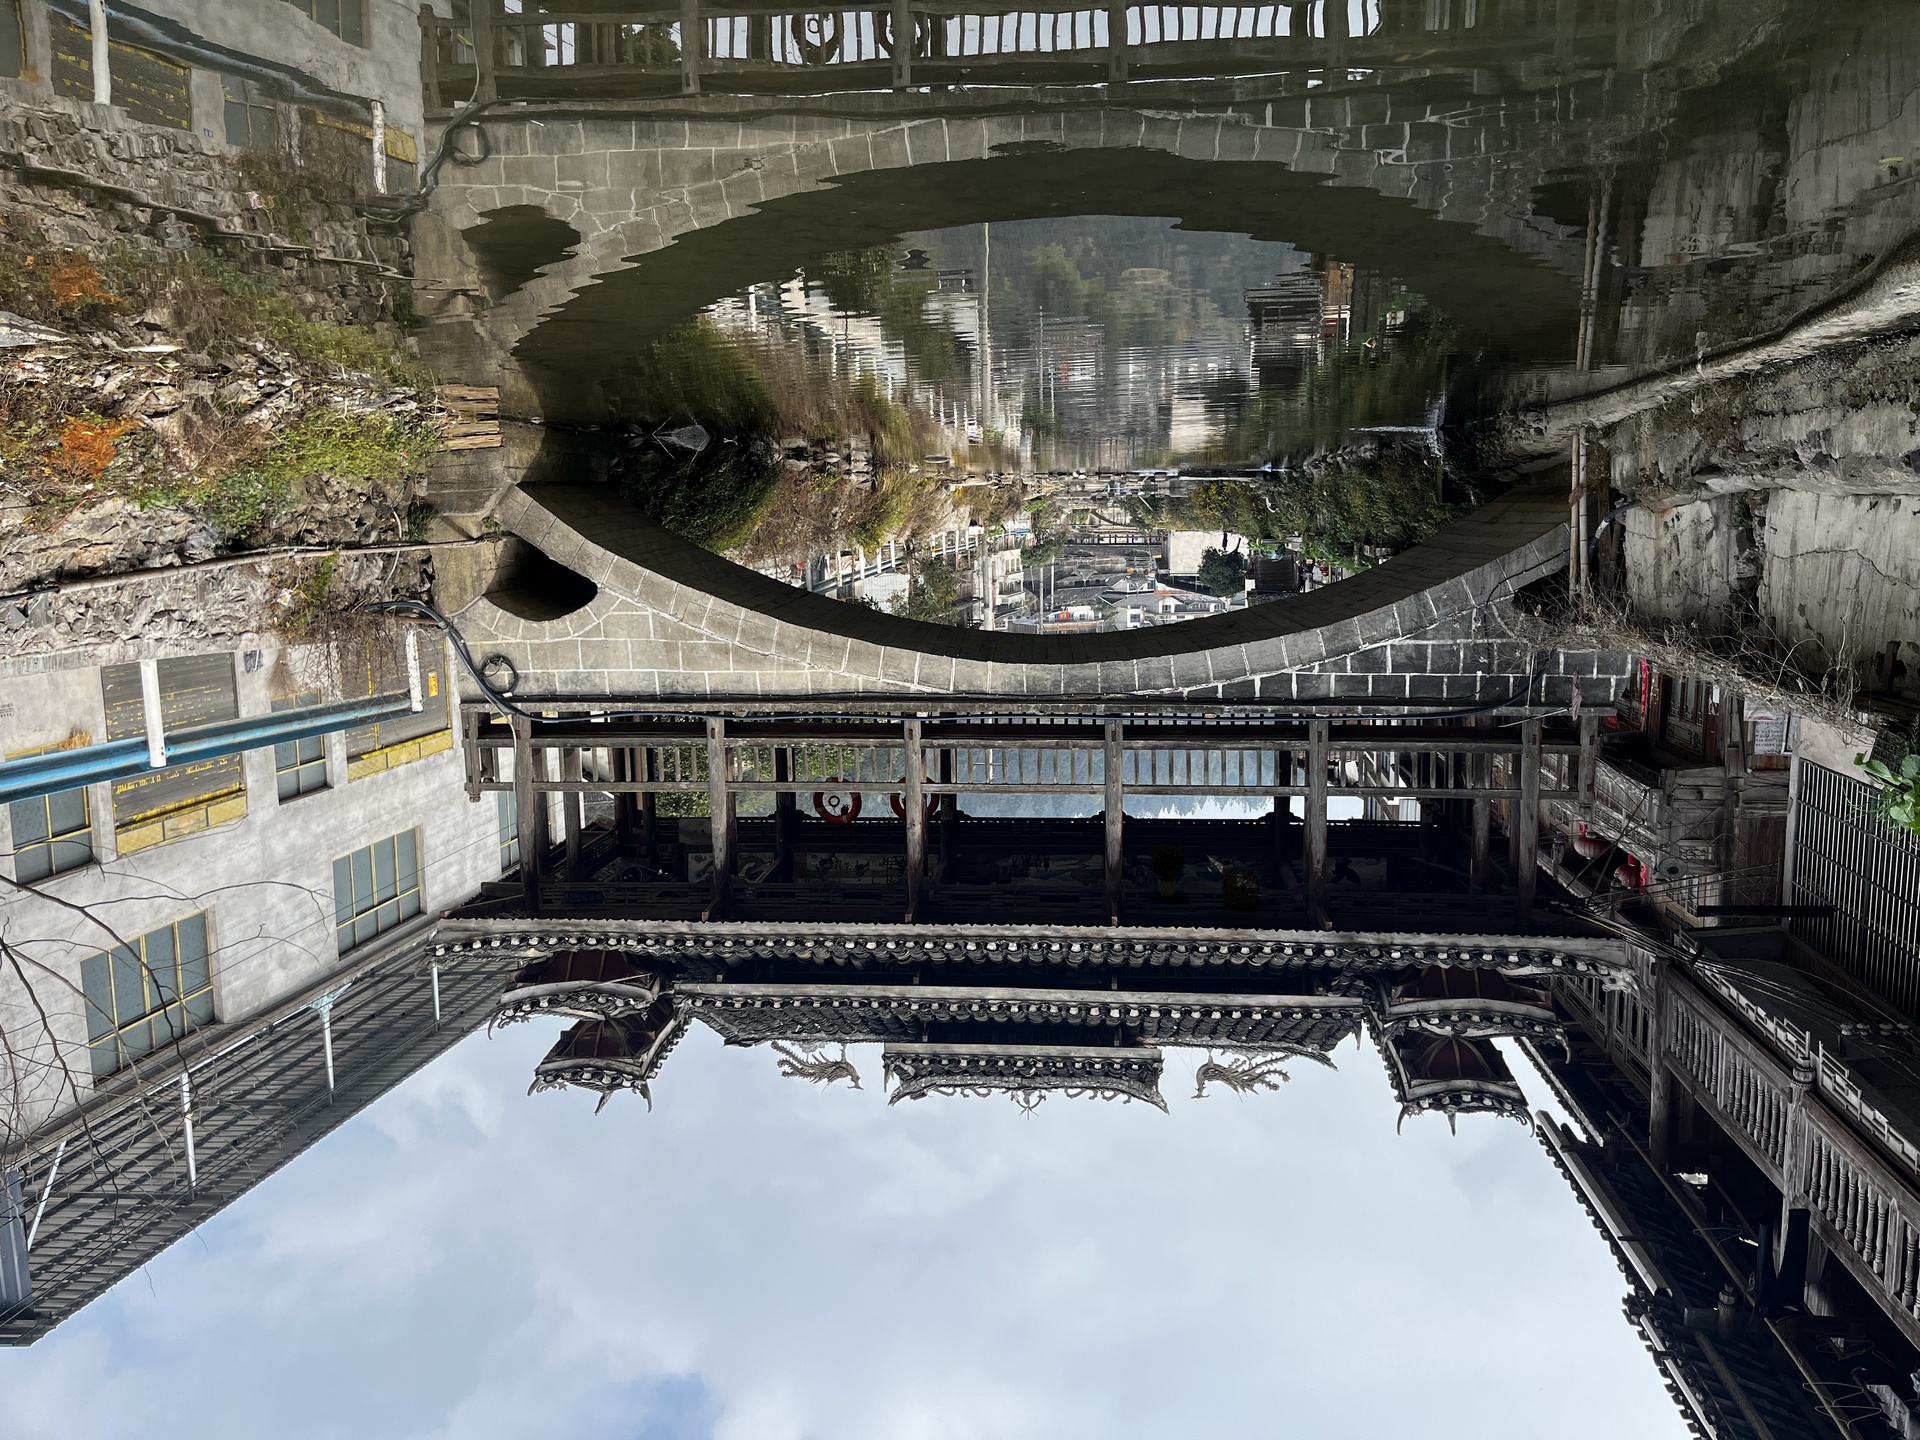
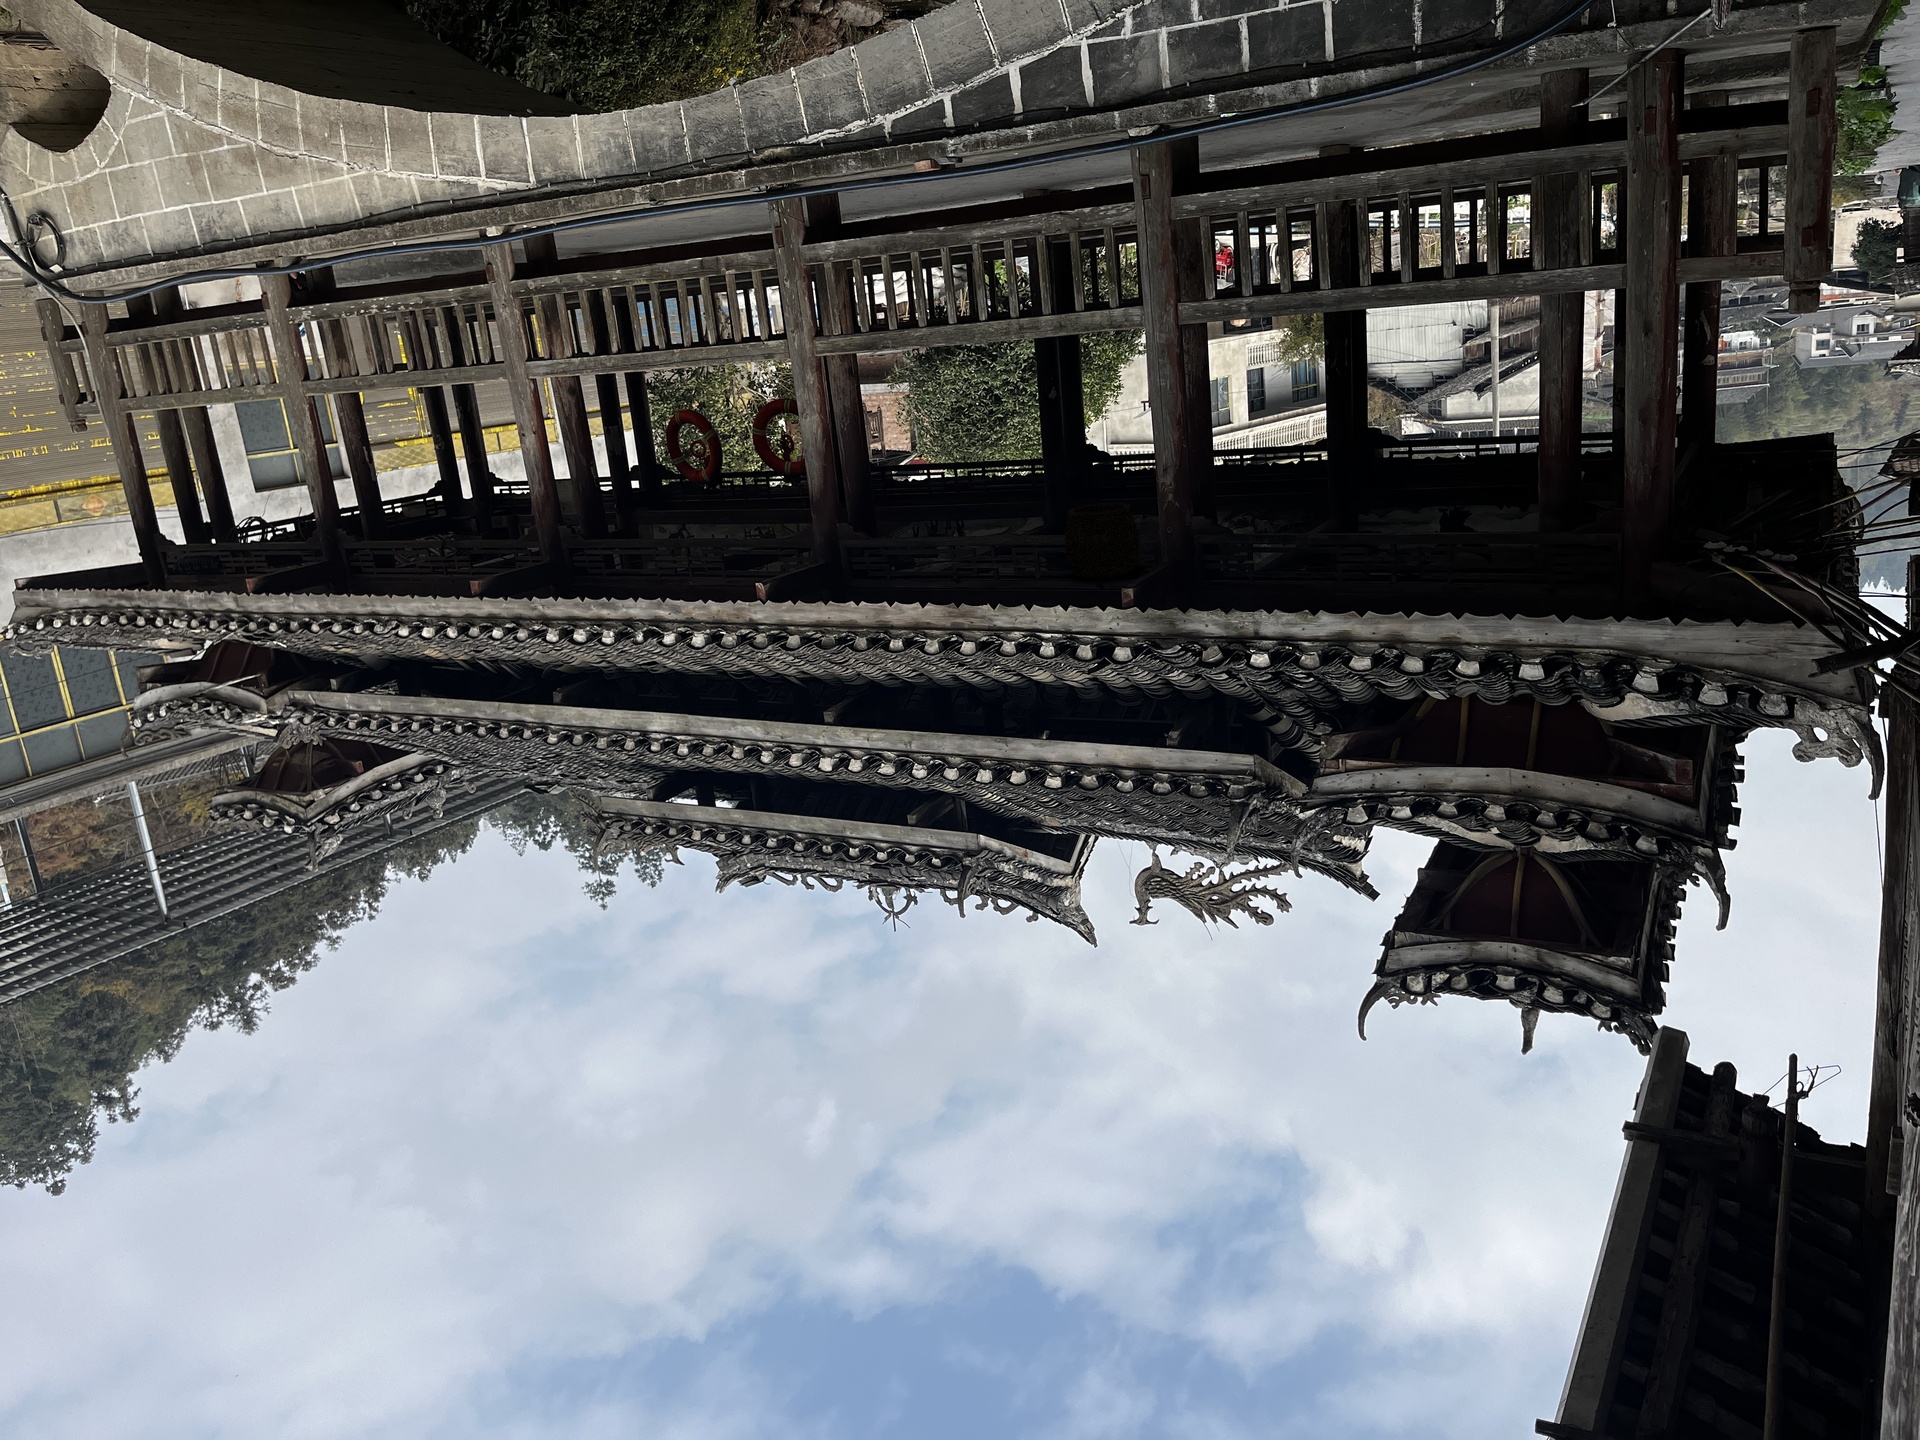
potted plant: present [1149,843,1187,897] -> none [966,461,1041,565]

